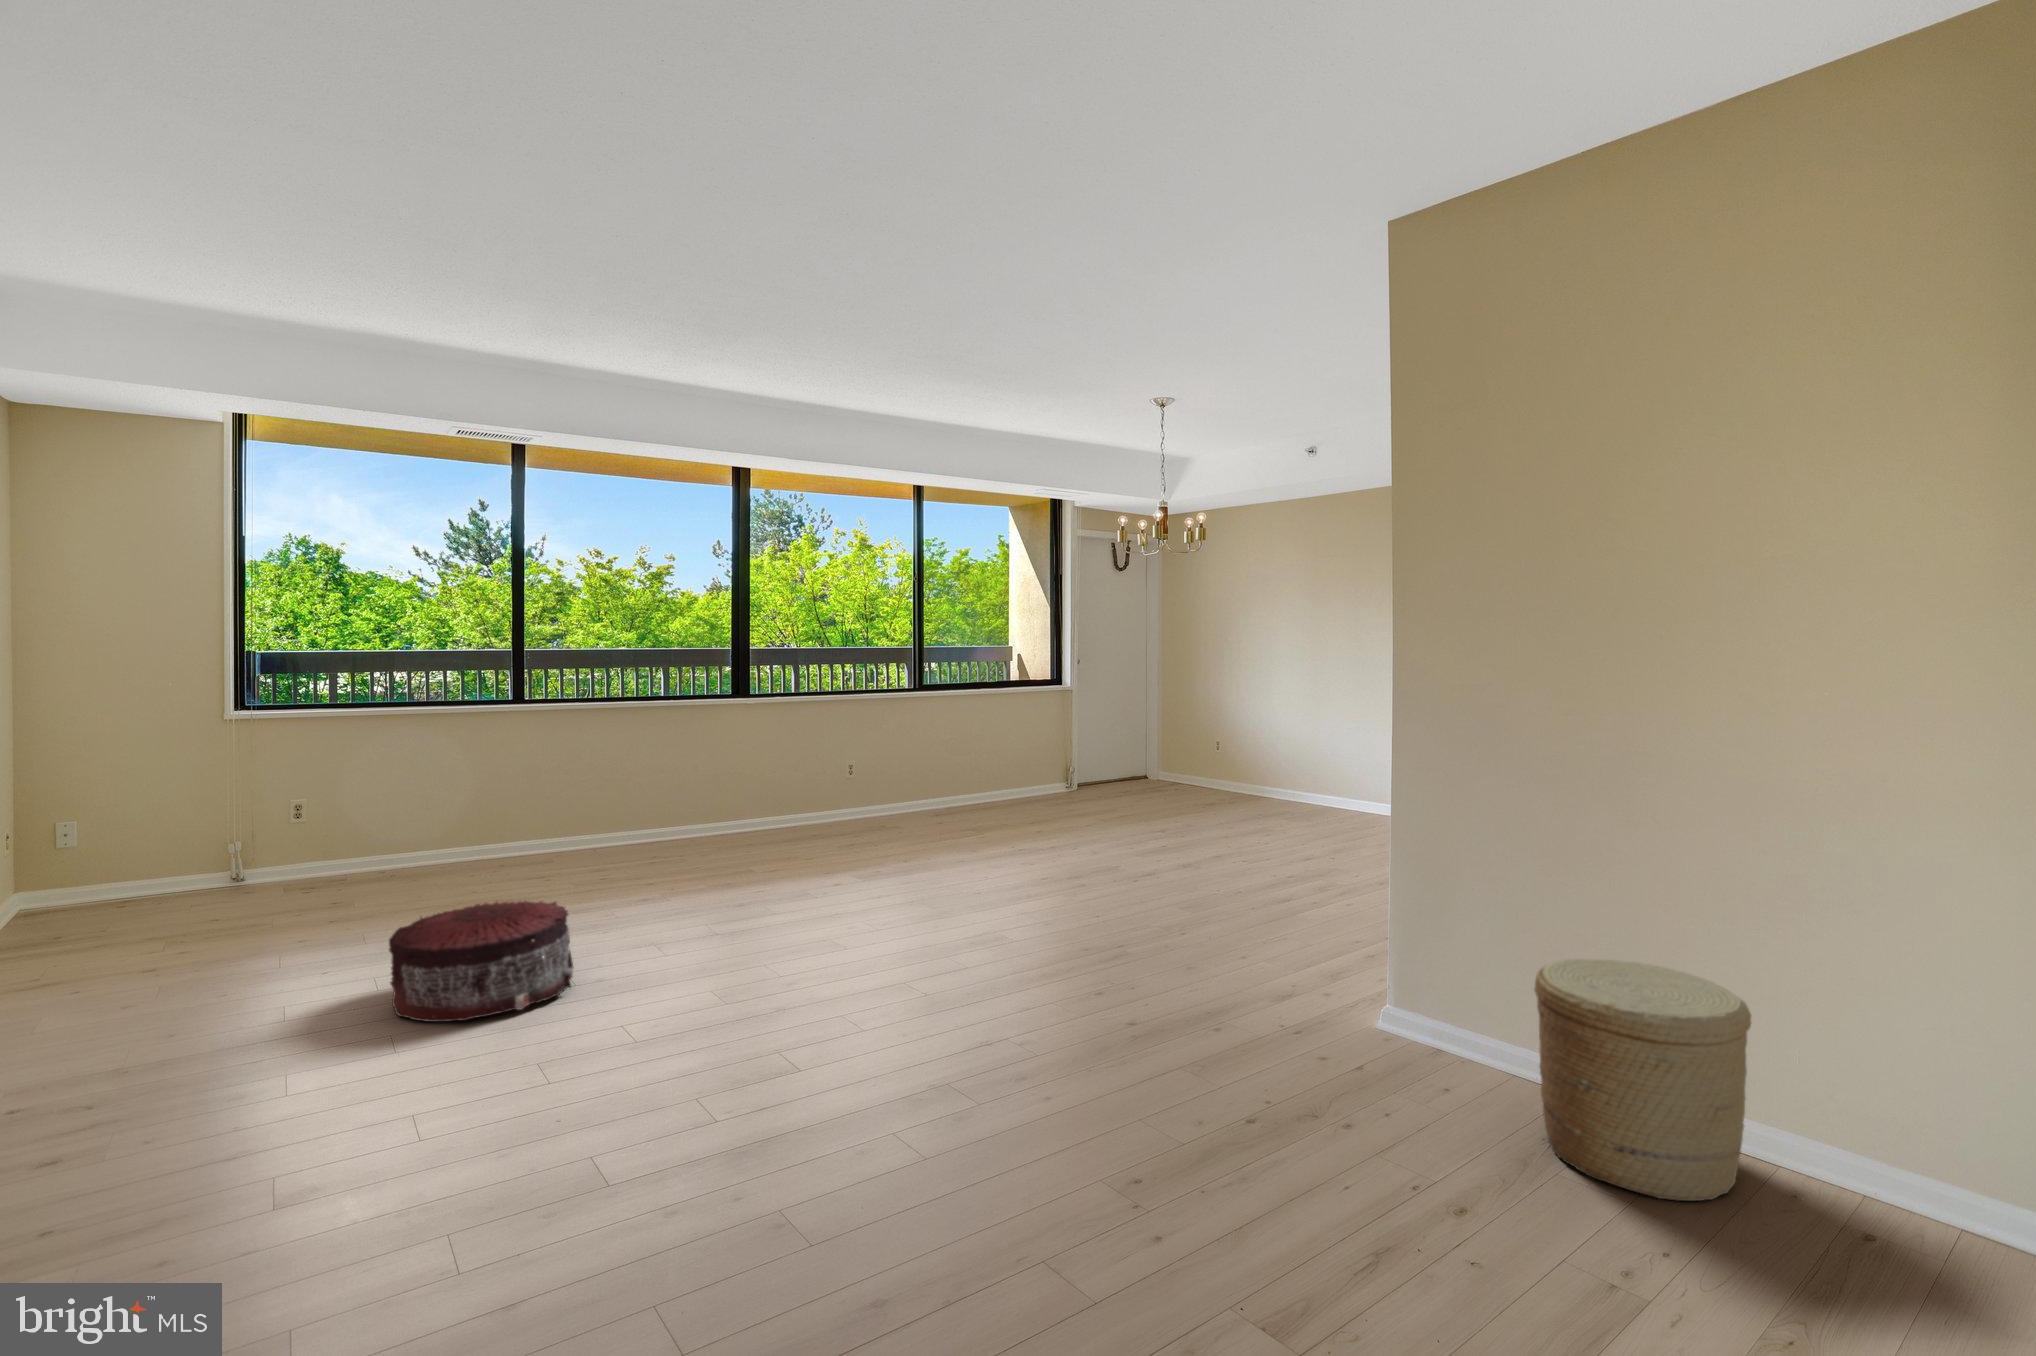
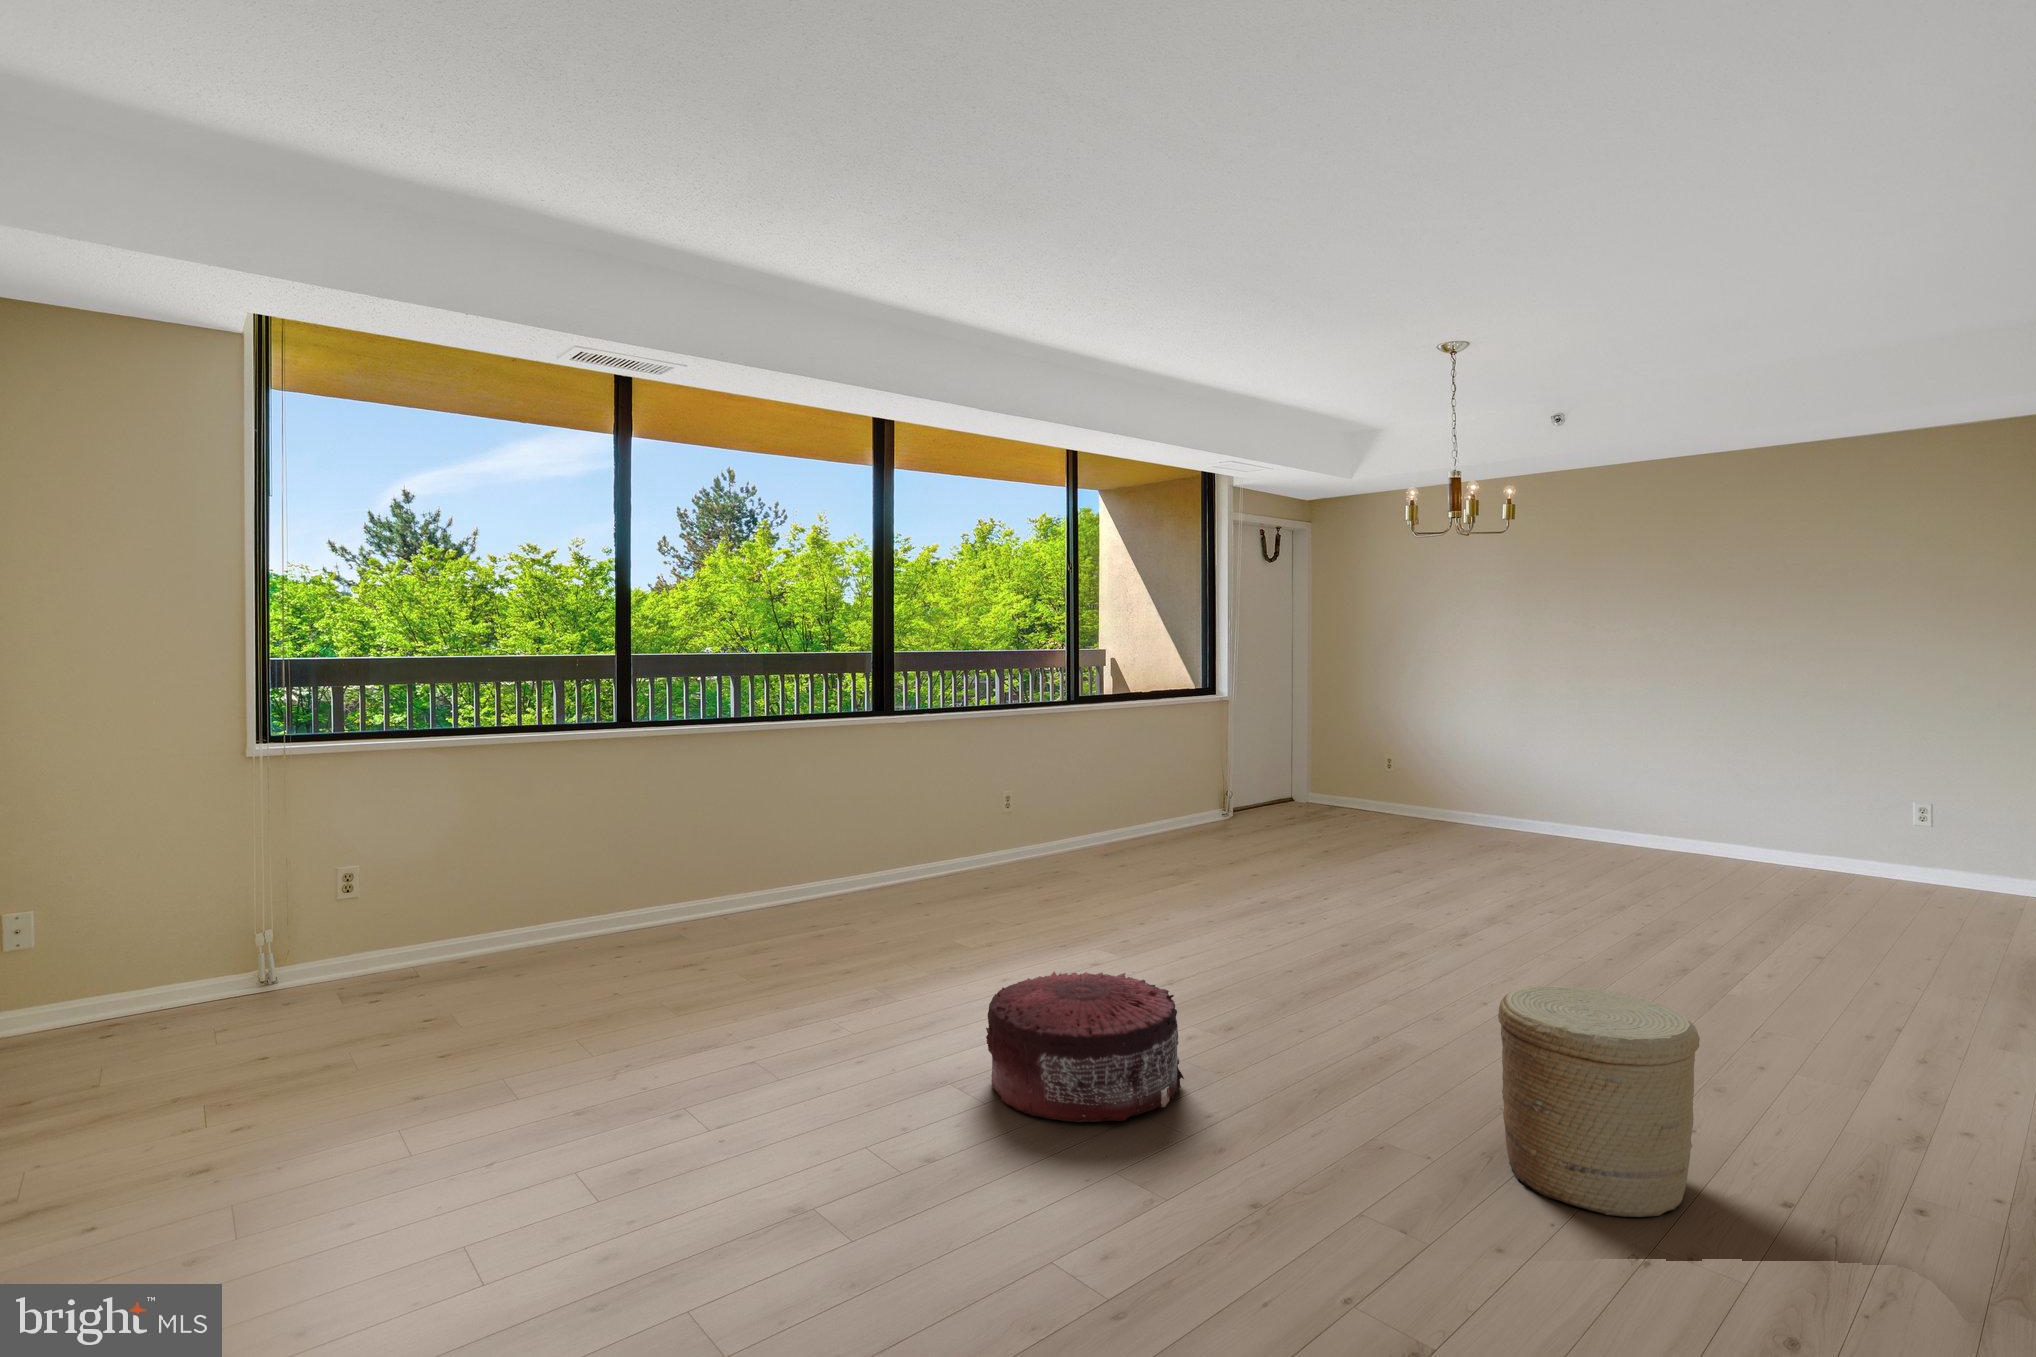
pouf: present [389,901,573,1022] -> present [986,971,1184,1122]

